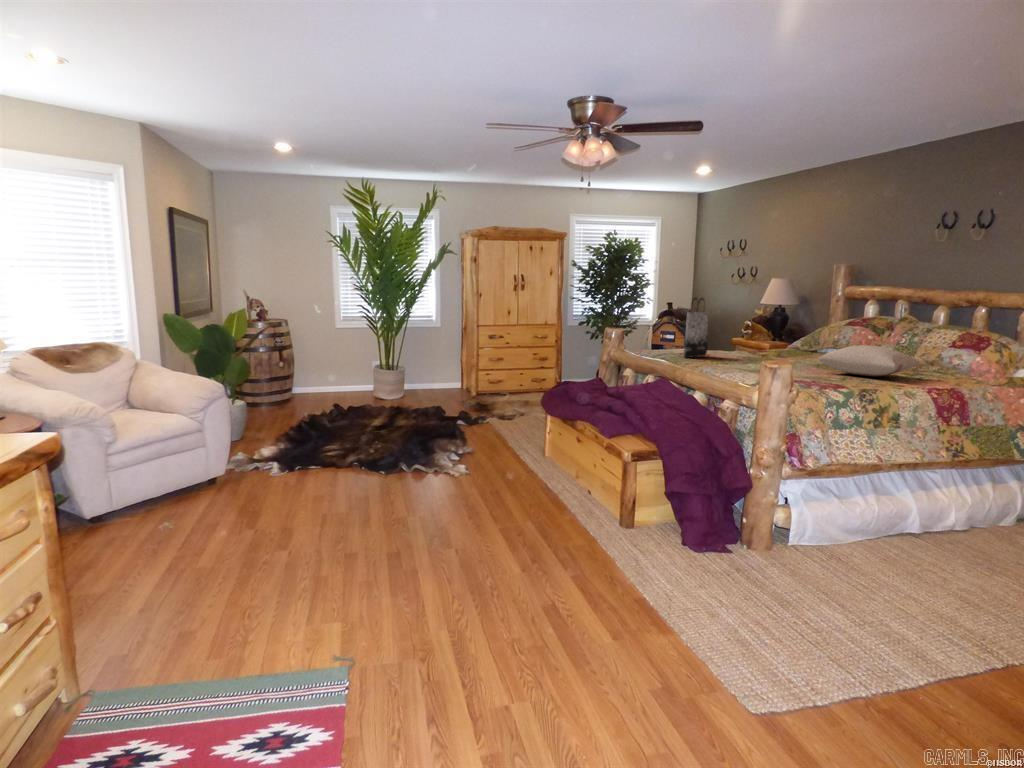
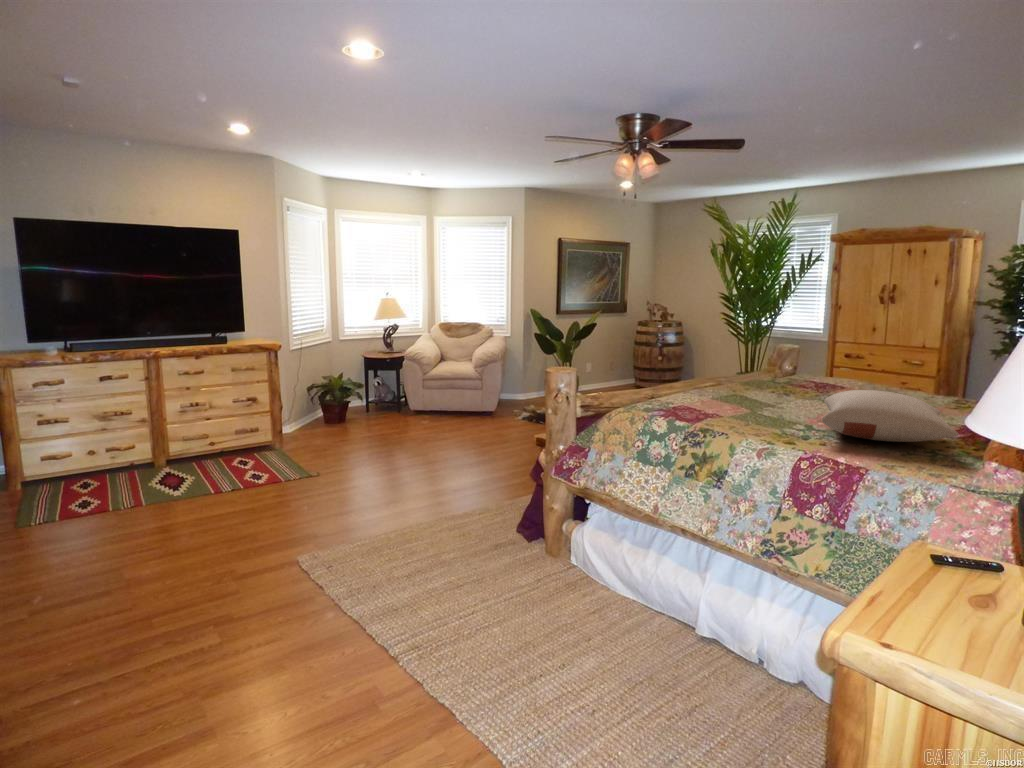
tote bag: present [684,298,708,358] -> none [793,313,855,390]

